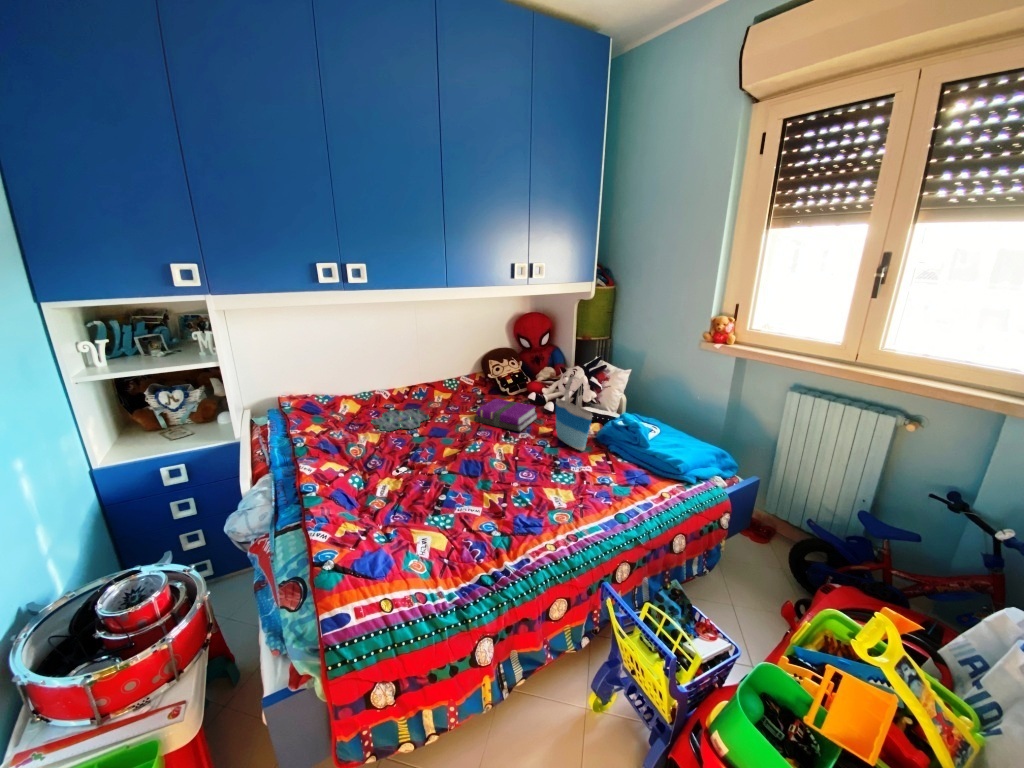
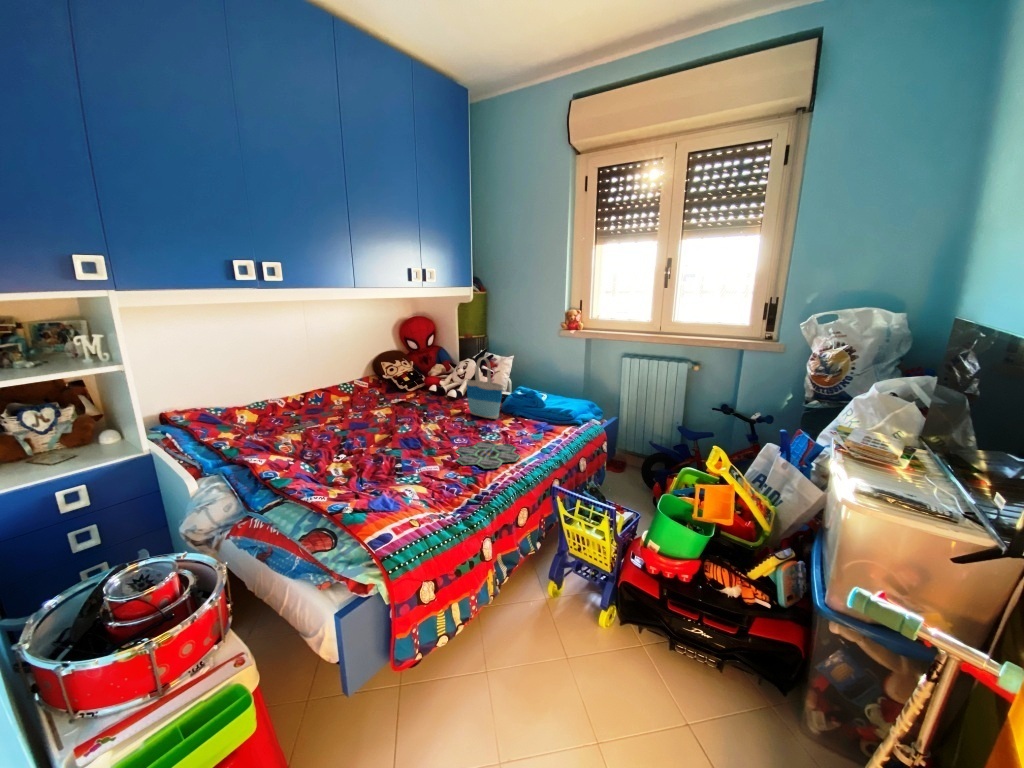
notebook: present [475,399,537,432] -> none [389,392,445,414]
board game: present [371,409,429,432] -> present [456,441,520,469]

